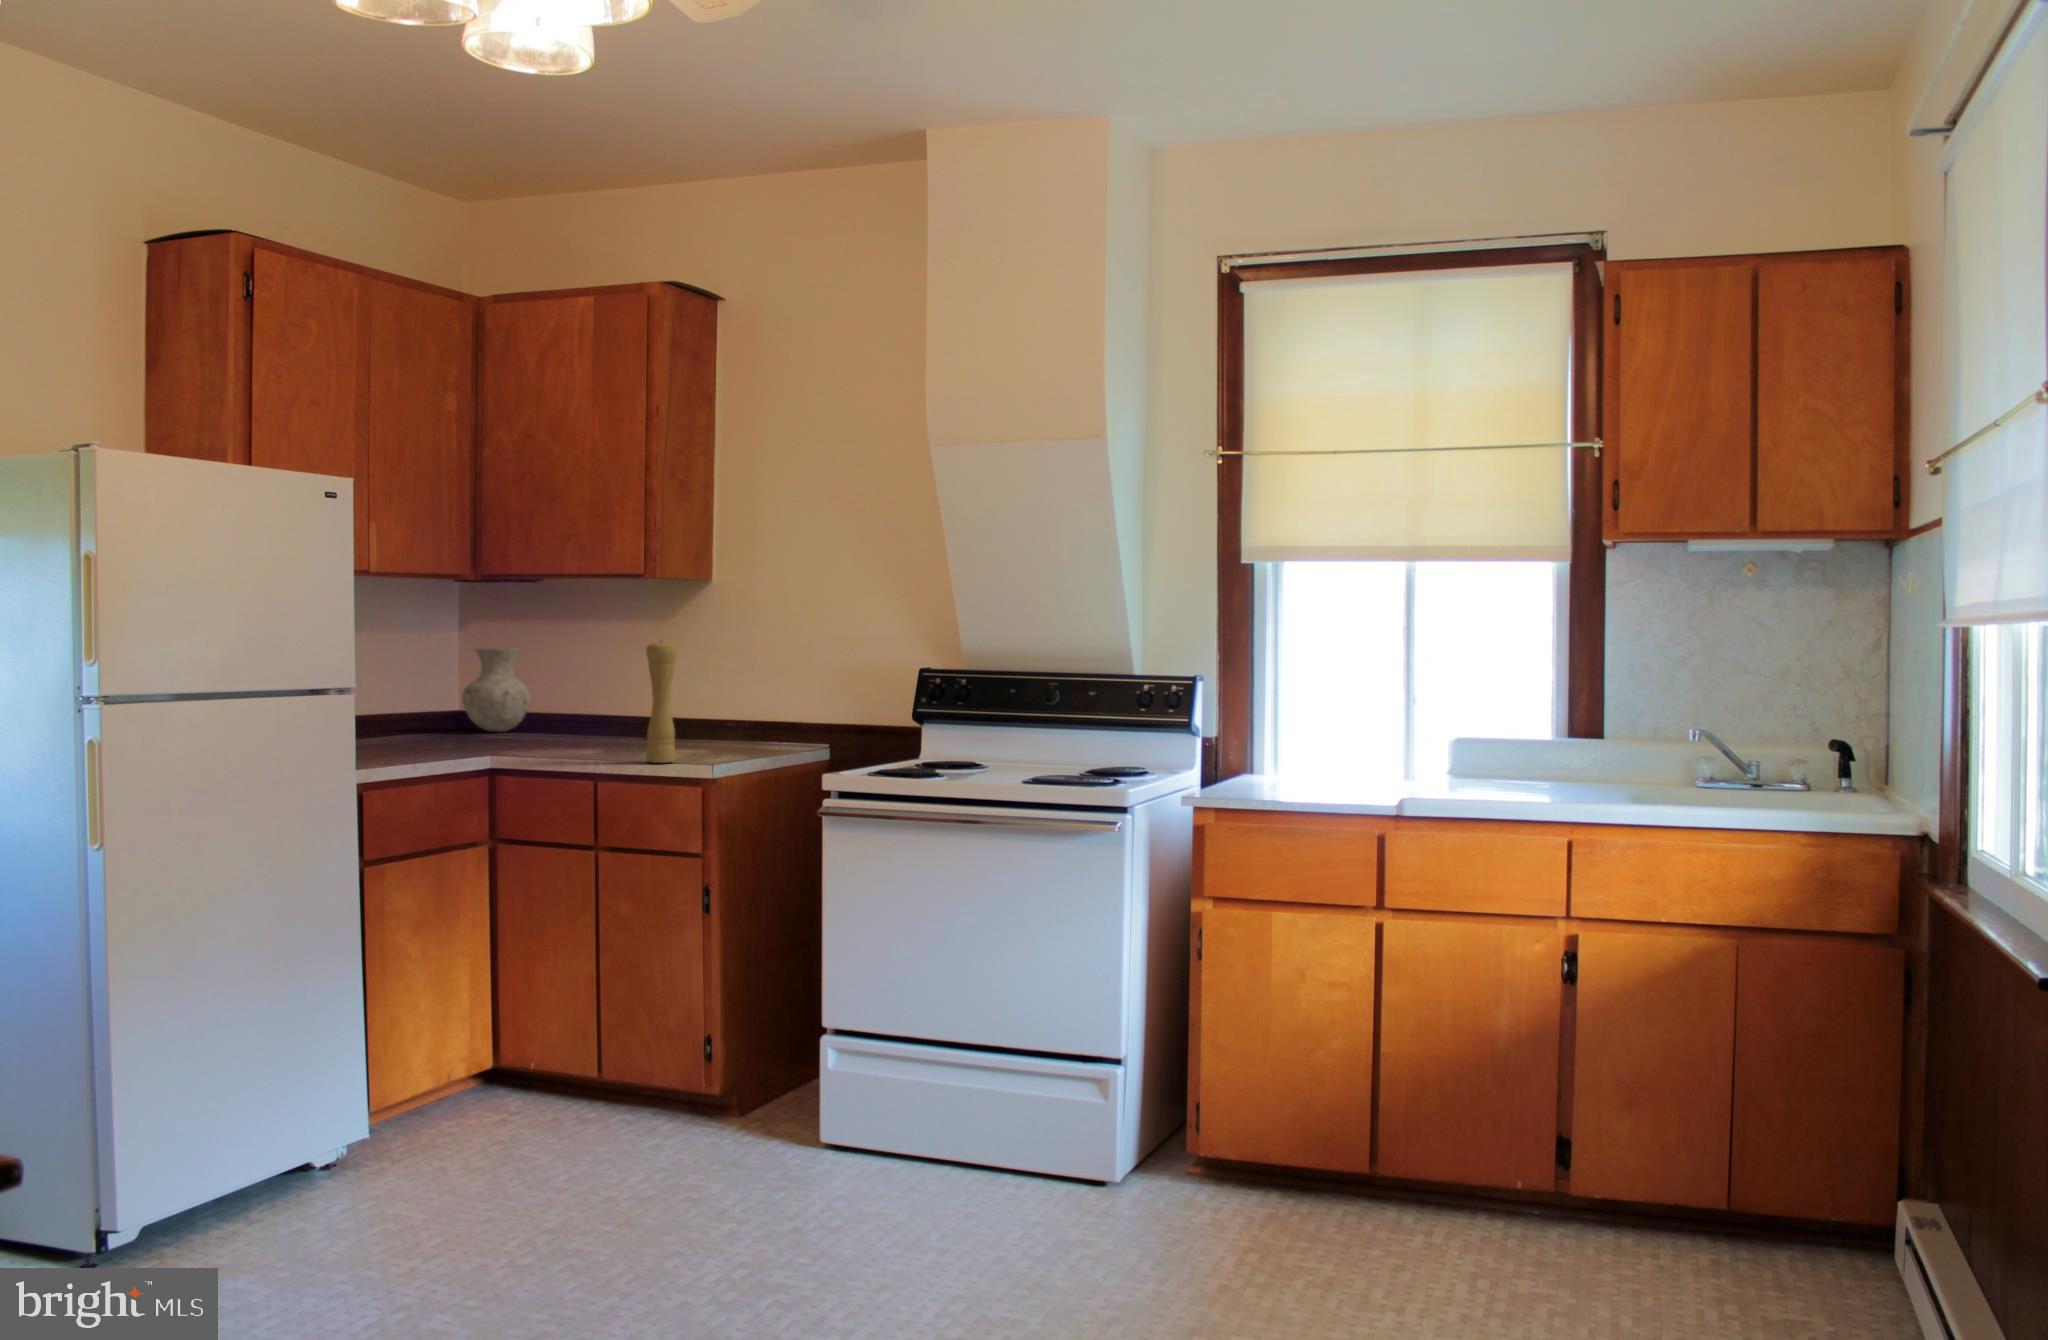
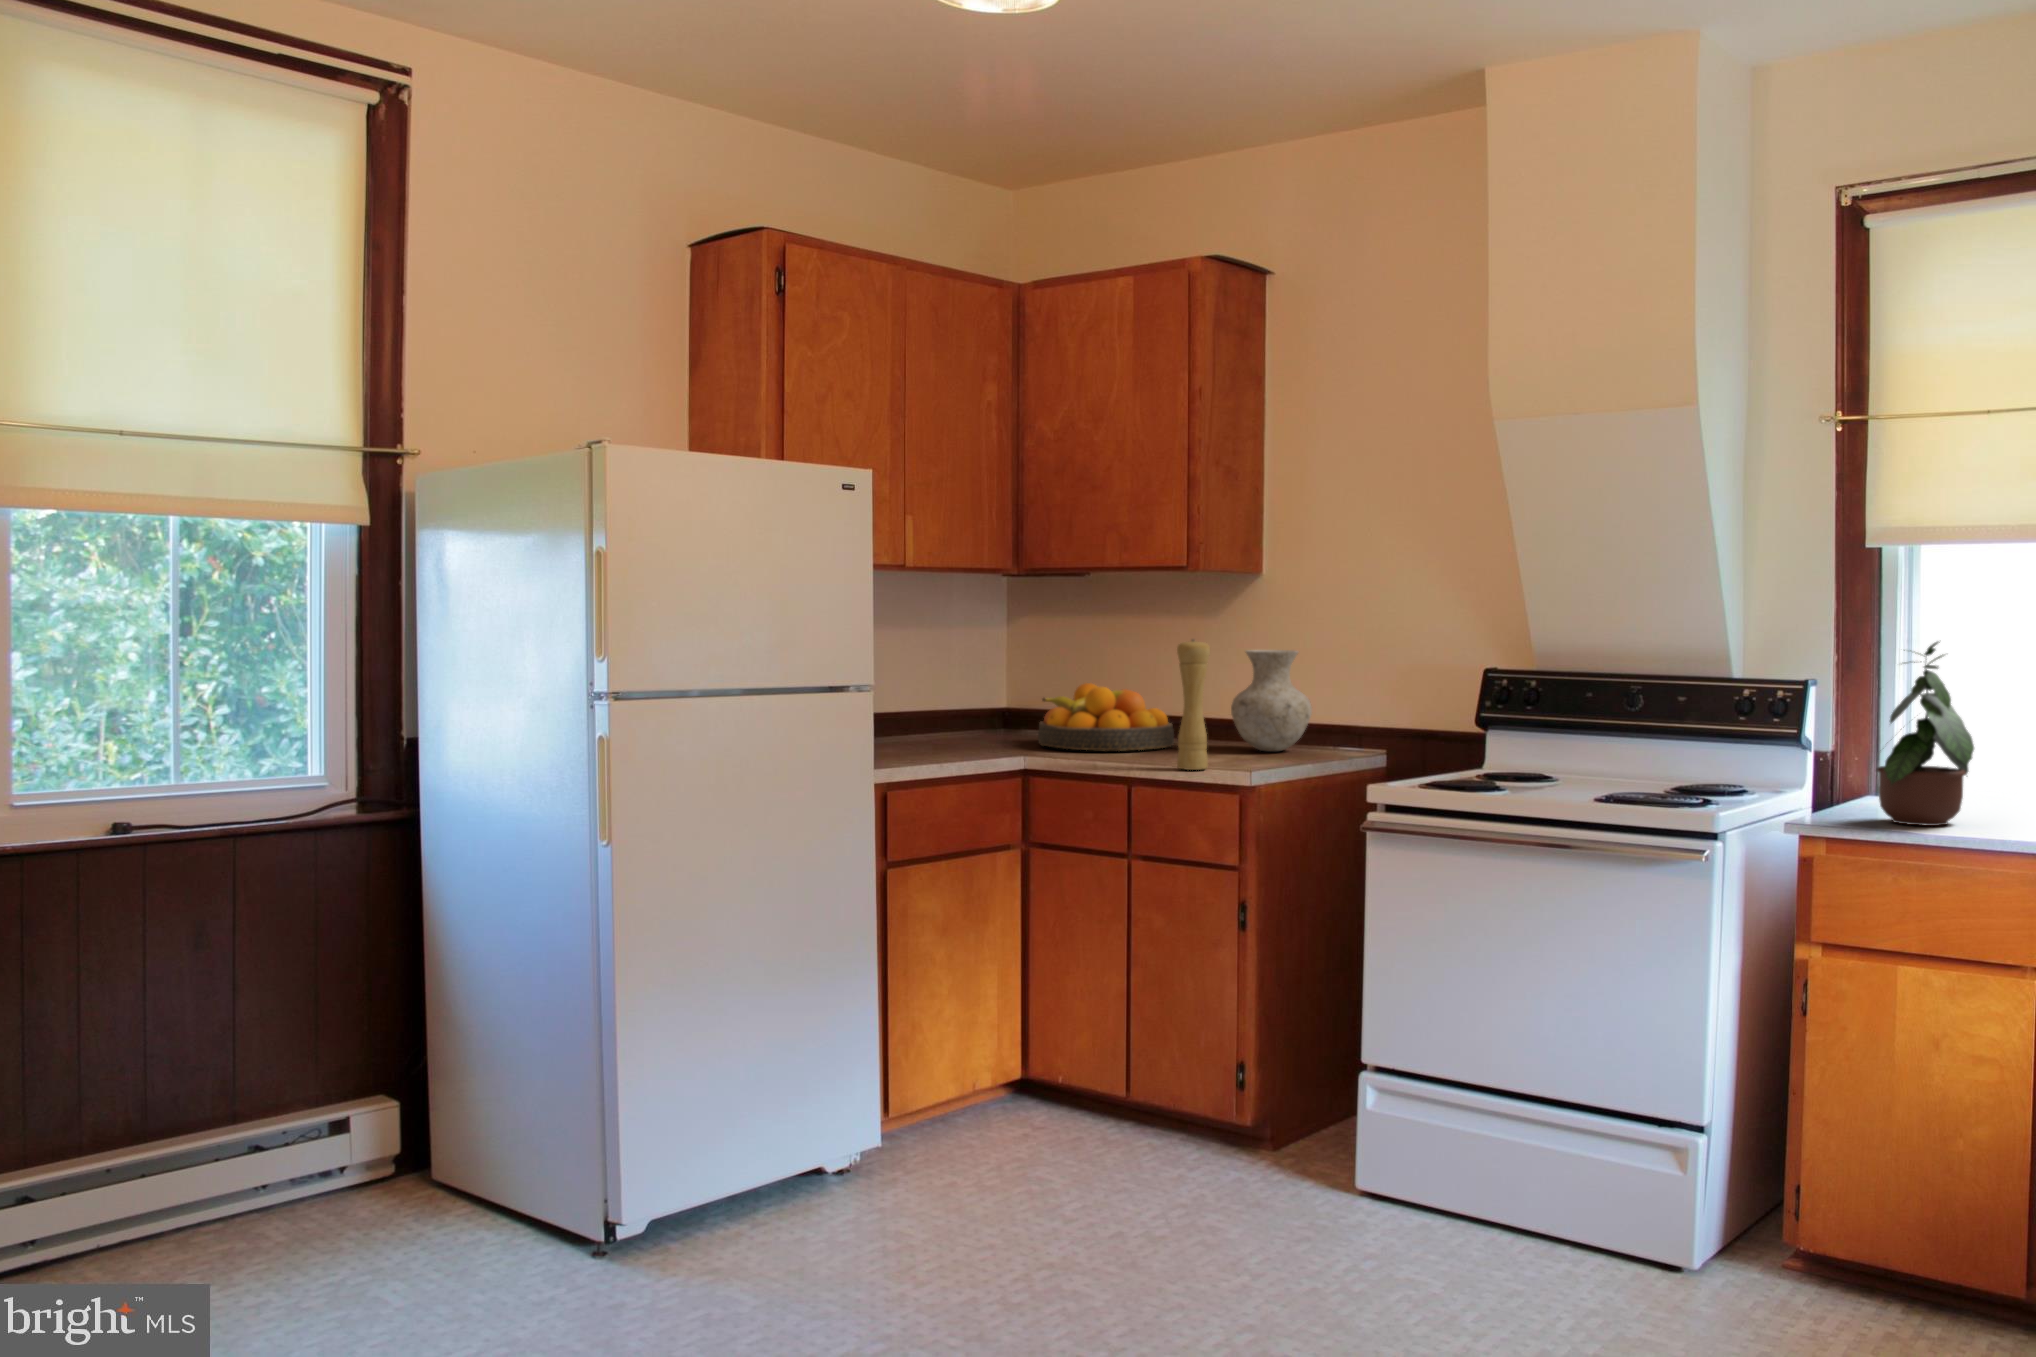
potted plant: none [1245,635,1343,795] -> present [1877,642,1974,826]
vase: present [462,648,530,732] -> present [1231,650,1312,752]
fruit bowl: none [518,687,650,748] -> present [1038,683,1174,751]

